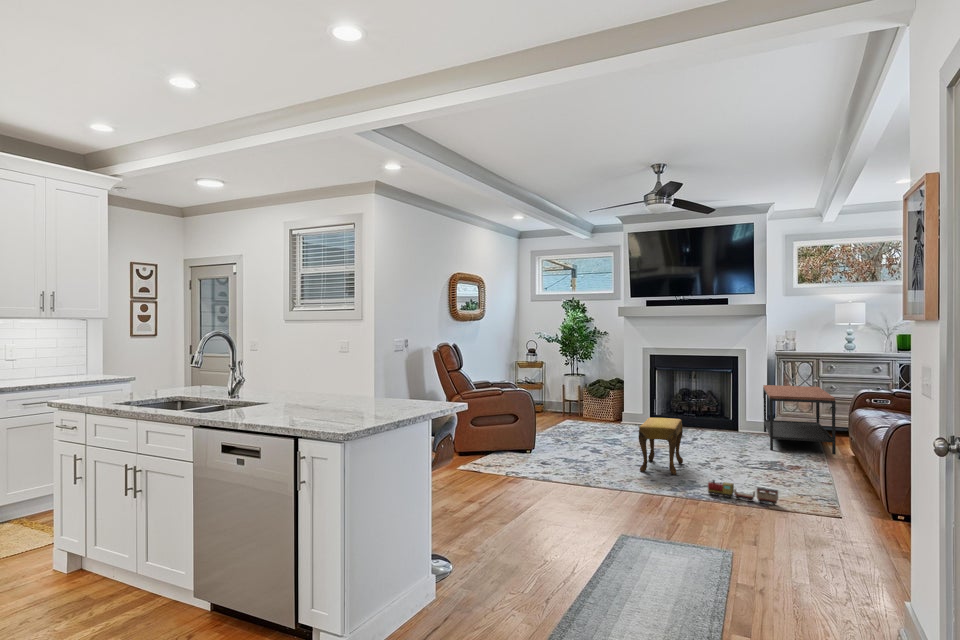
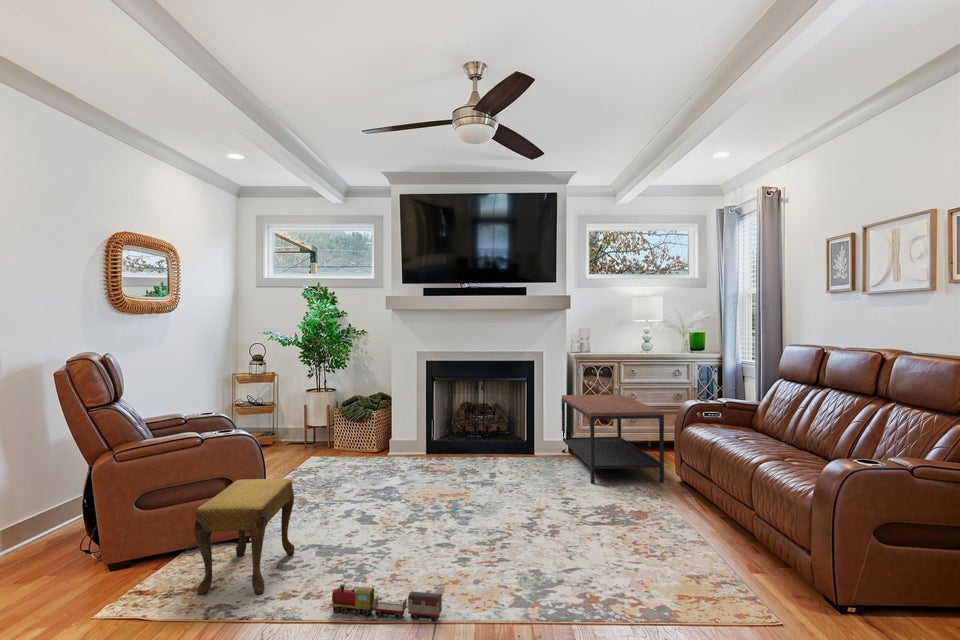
footstool: present [638,418,683,475] -> present [194,479,295,595]
toy train: present [707,480,778,505] -> present [330,584,442,622]

